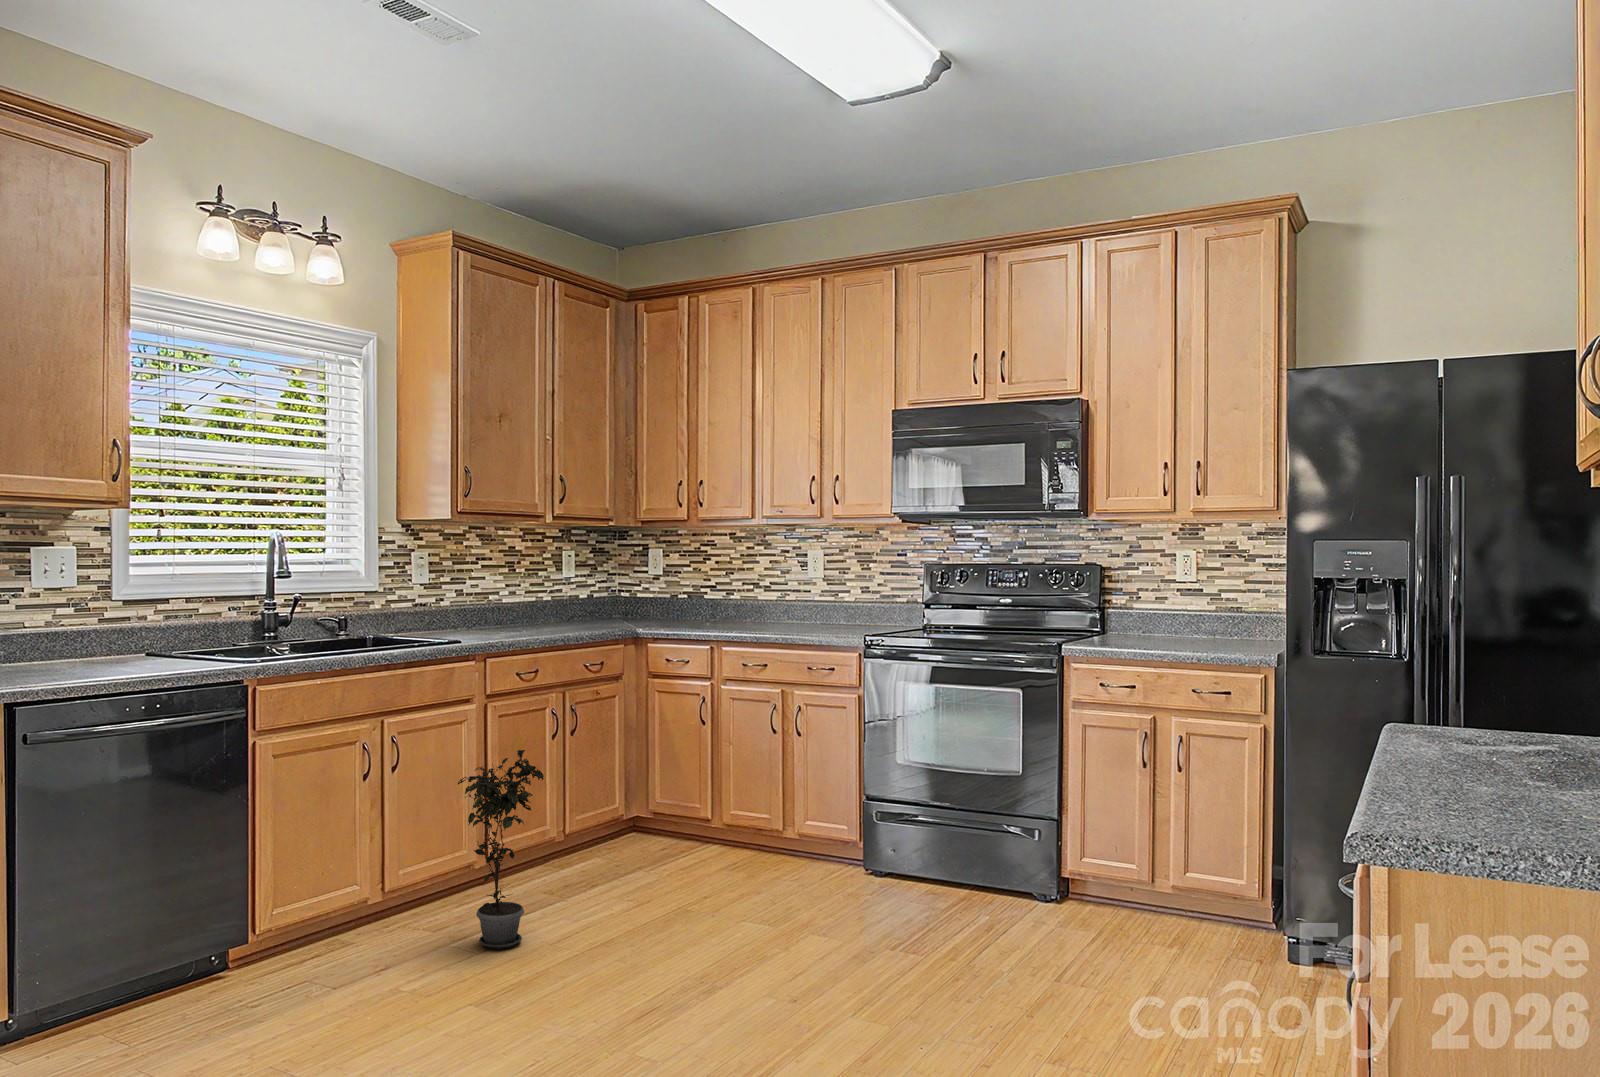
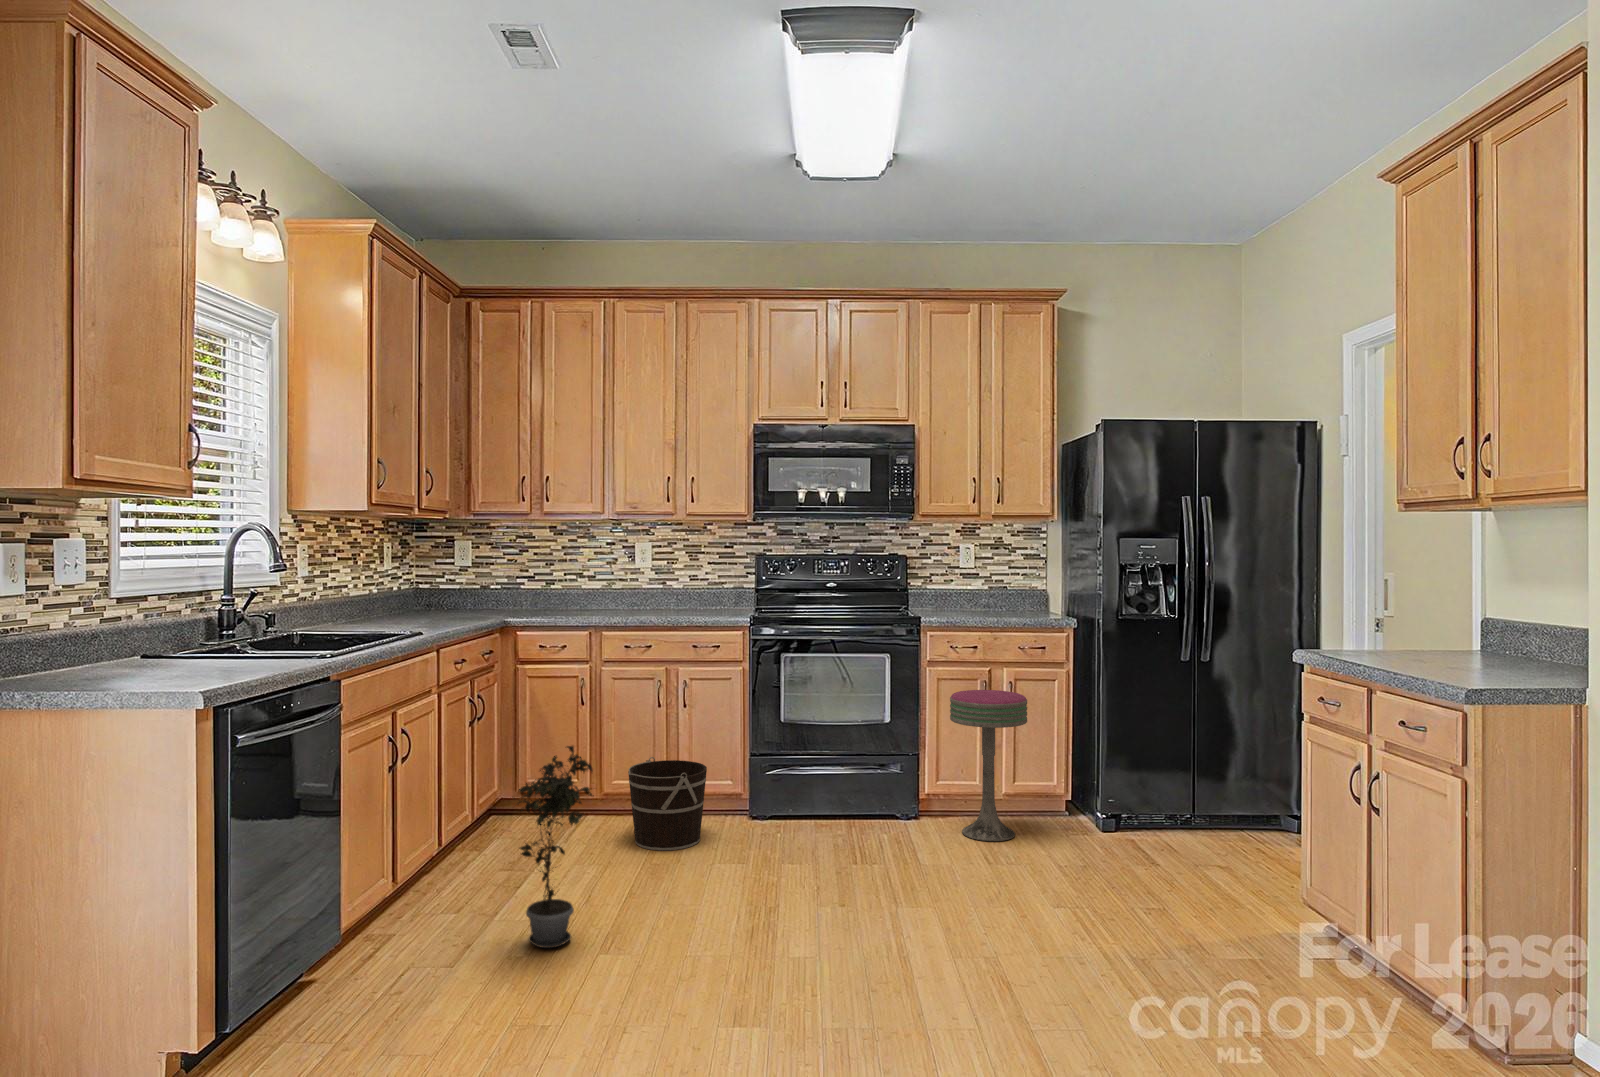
bar stool: none [1059,741,1163,944] -> present [950,690,1027,841]
bucket: none [700,785,791,888] -> present [628,757,707,850]

